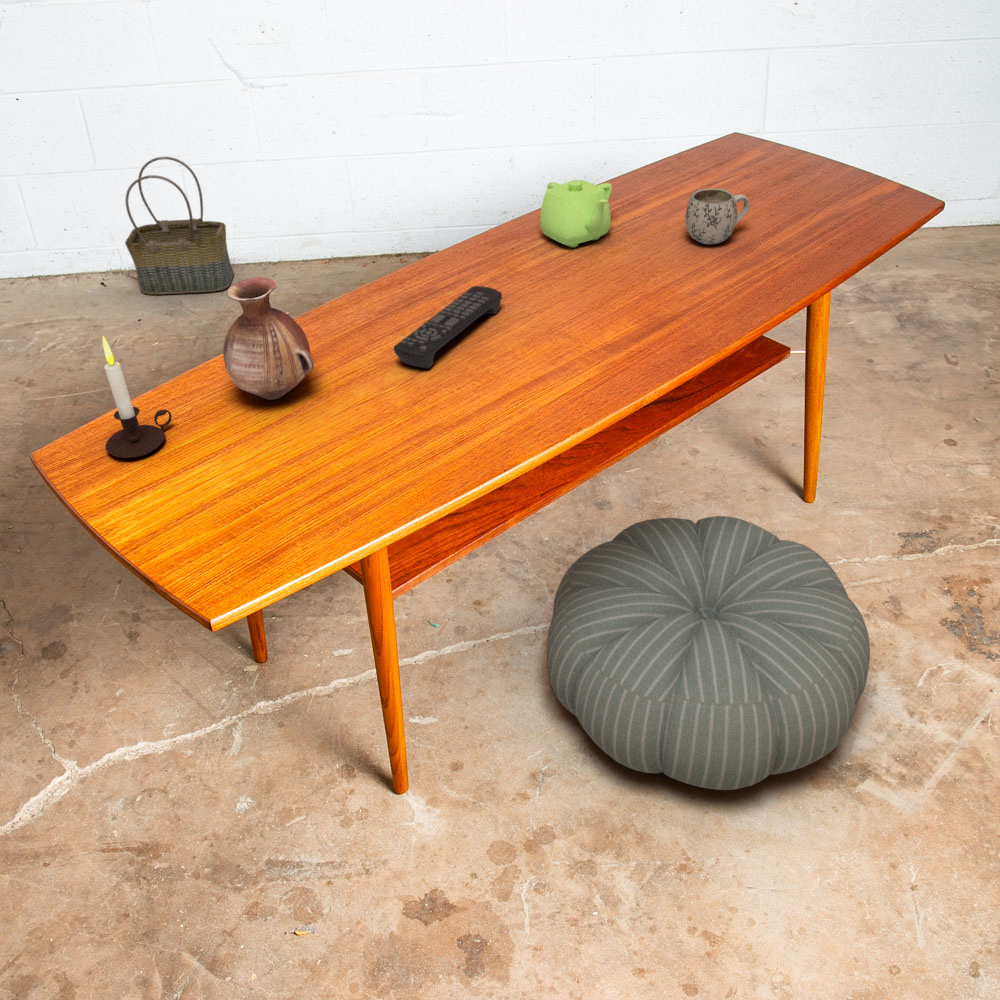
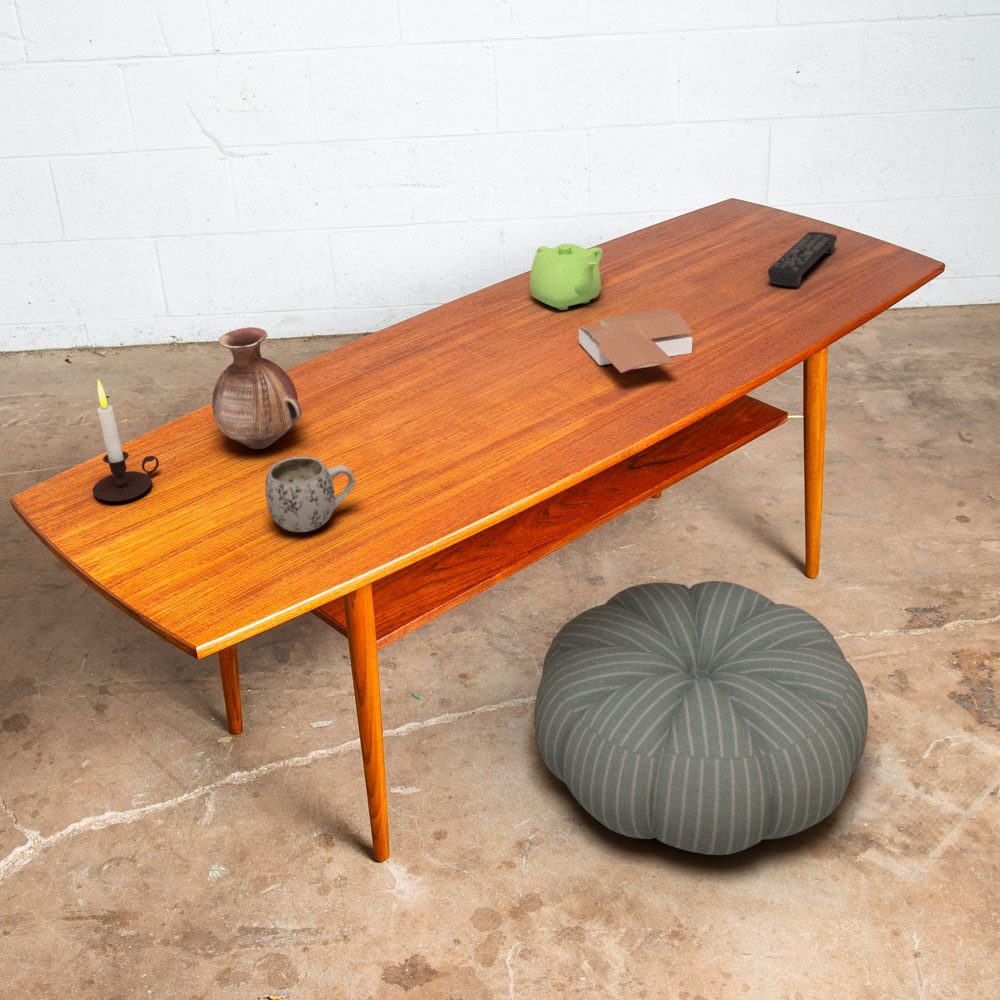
basket: present [125,157,234,295] -> none [95,227,208,370]
mug: present [686,188,750,244] -> present [265,456,356,532]
book: none [590,248,704,318] -> present [579,309,693,373]
remote control: present [394,286,502,369] -> present [768,232,837,287]

